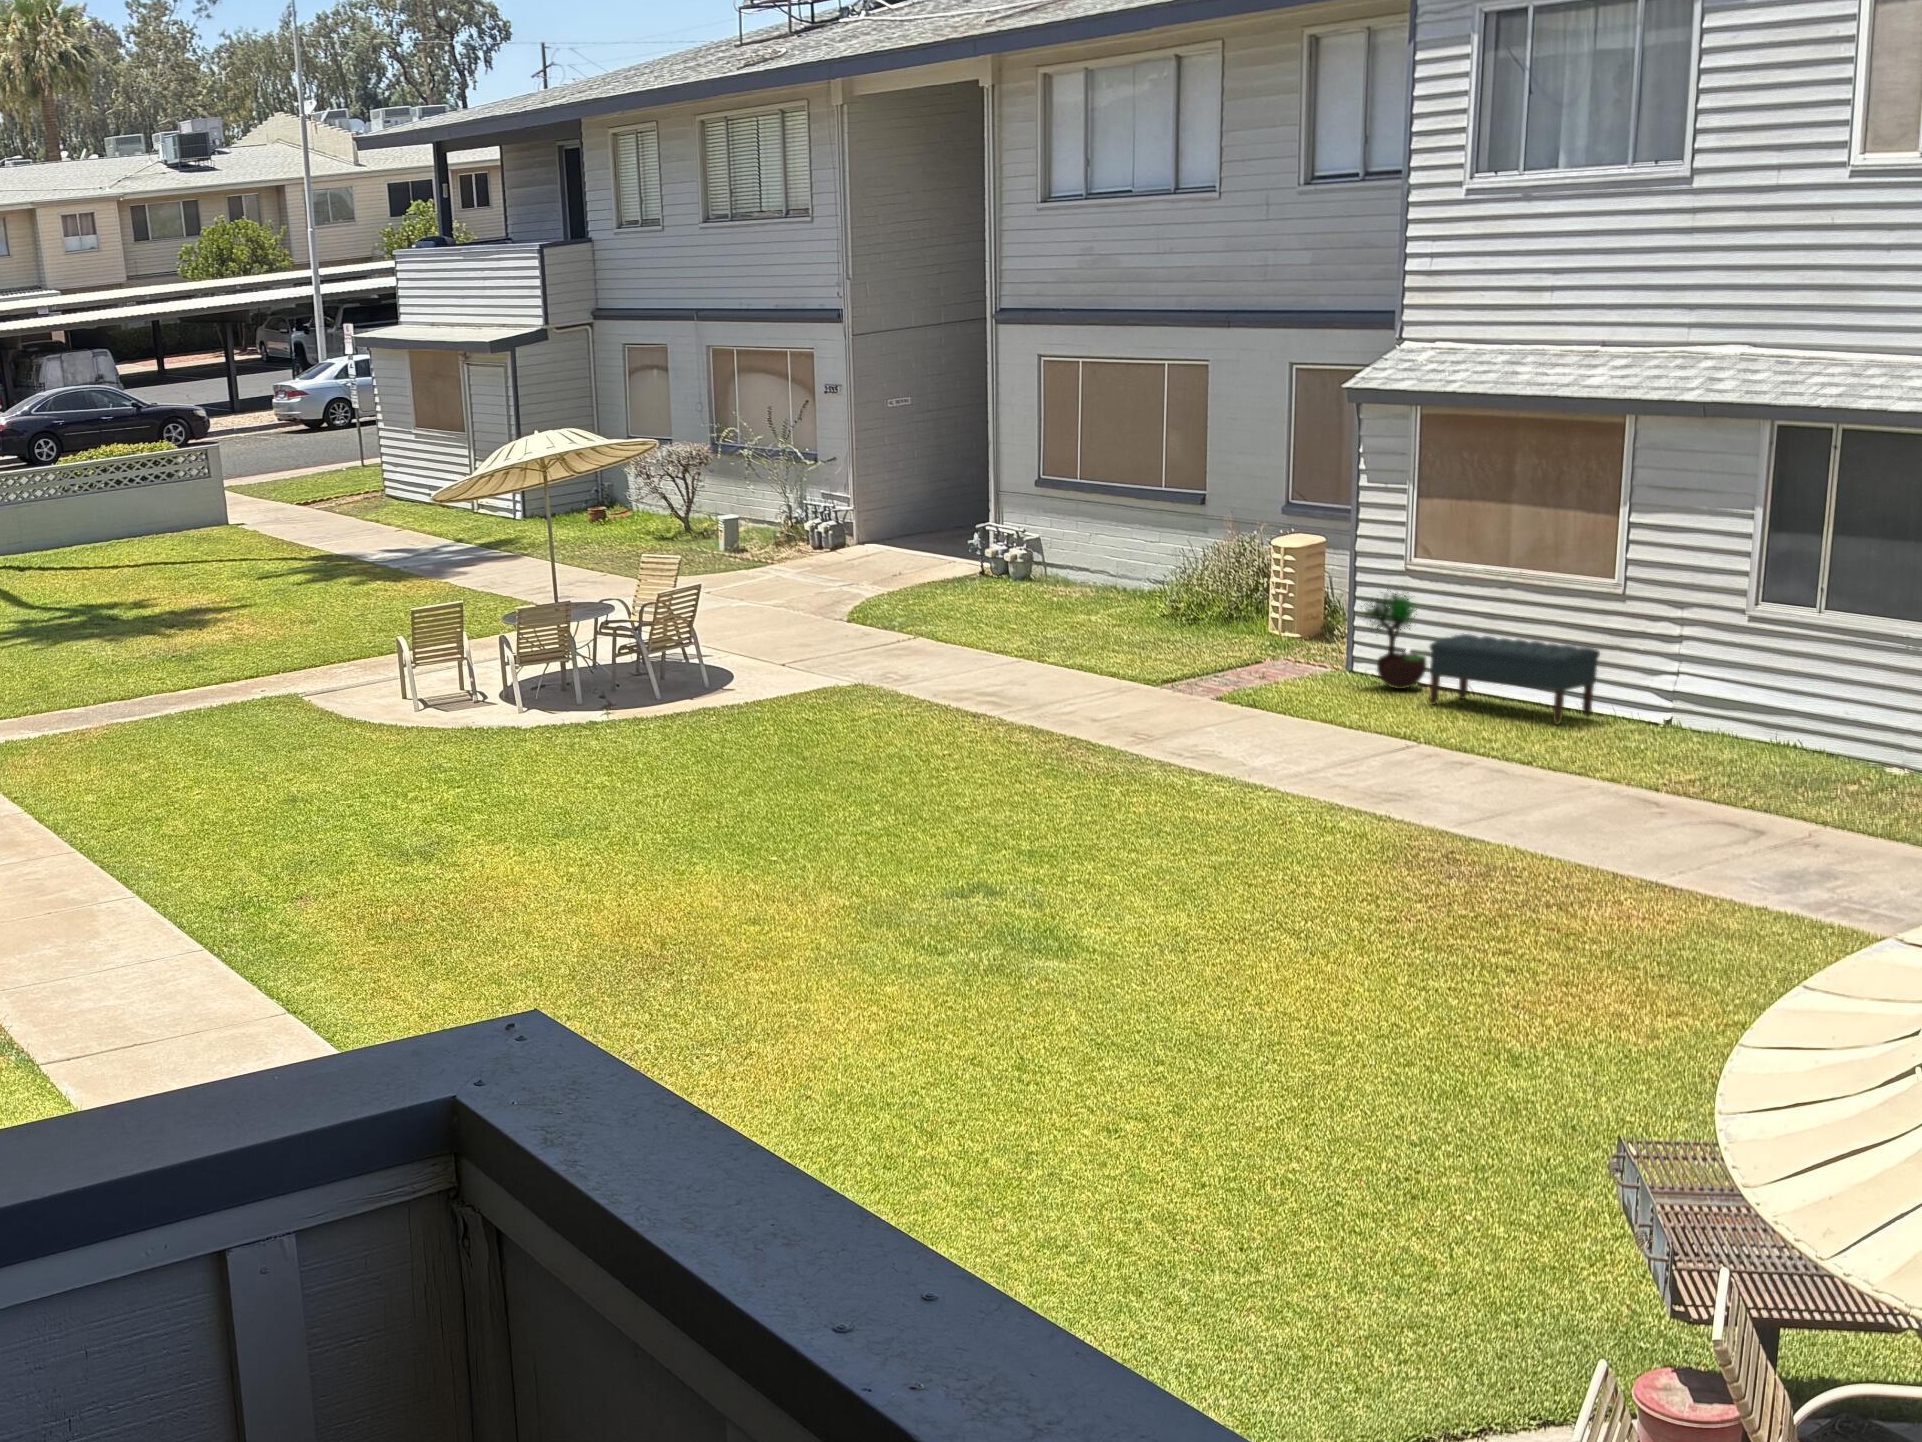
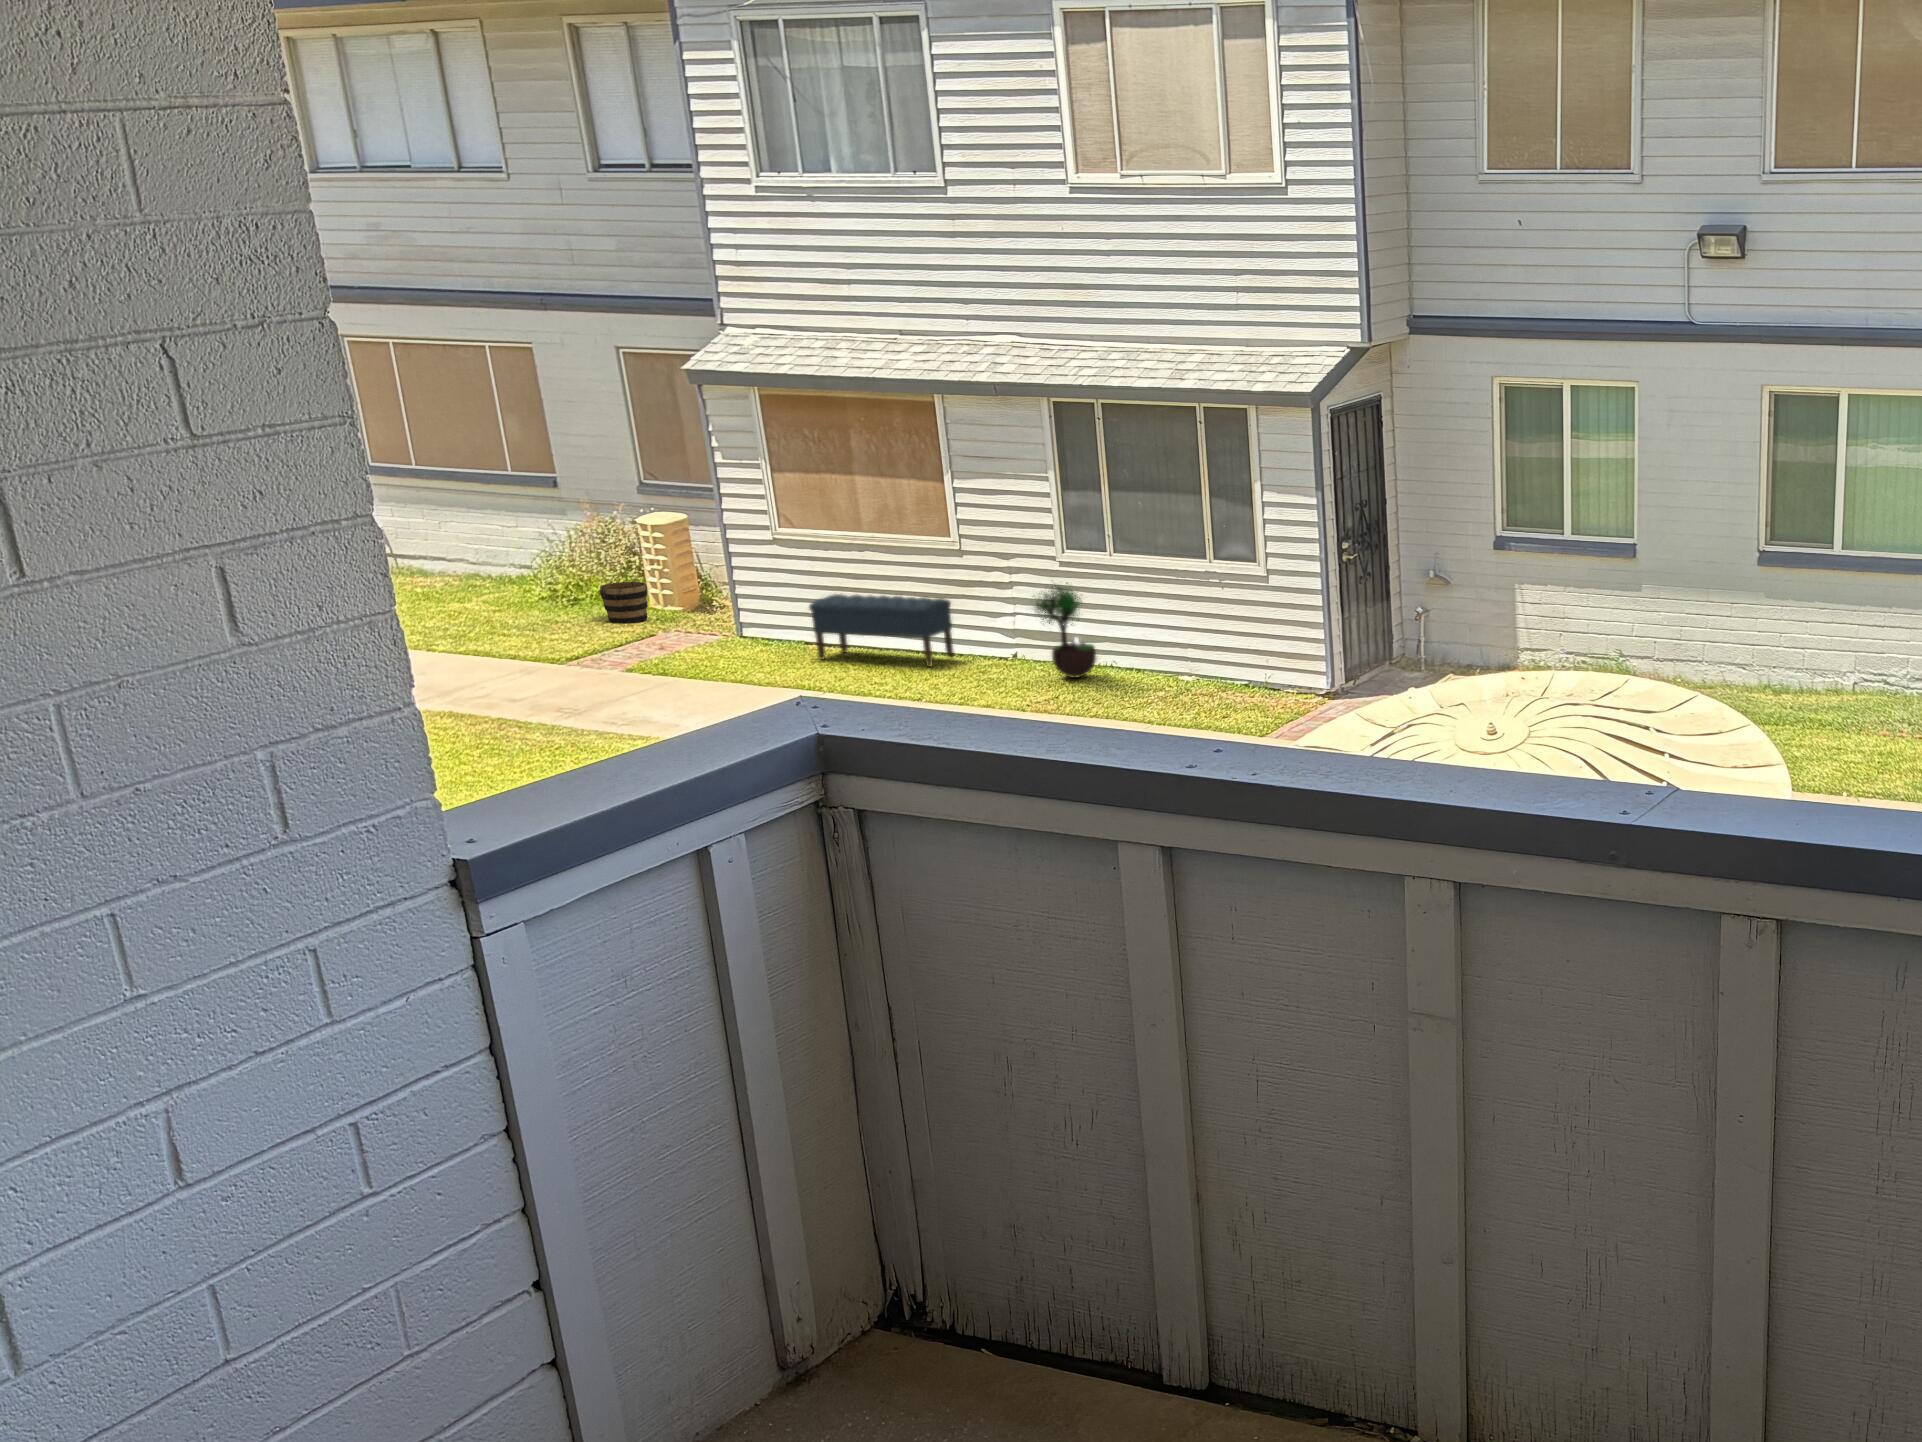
potted tree: present [1361,589,1426,689] -> present [1034,583,1096,678]
bucket: none [1217,605,1267,648] -> present [600,582,647,624]

